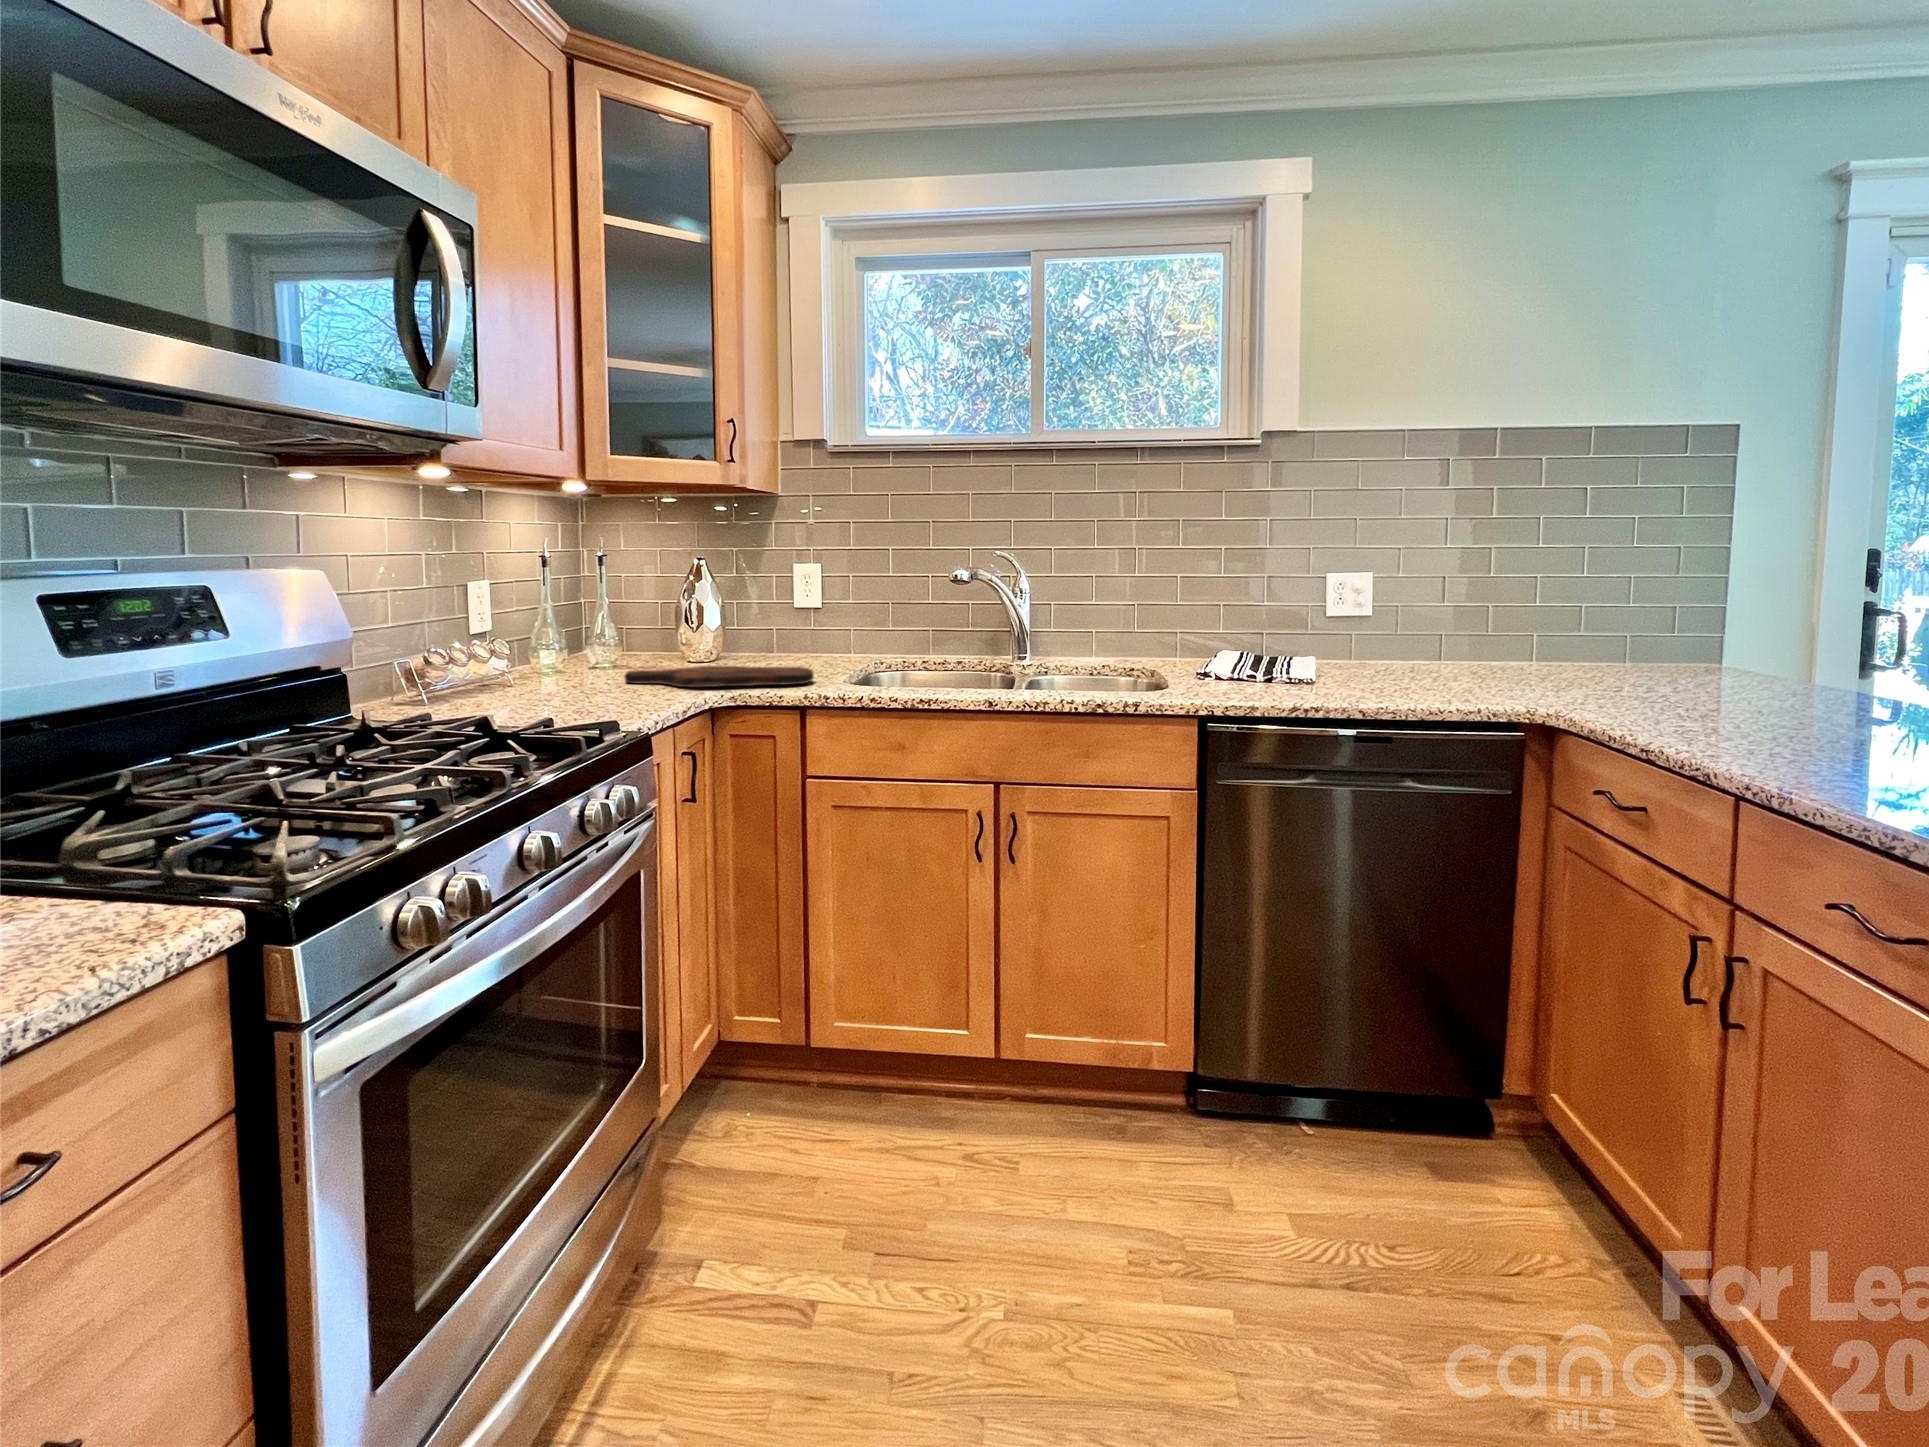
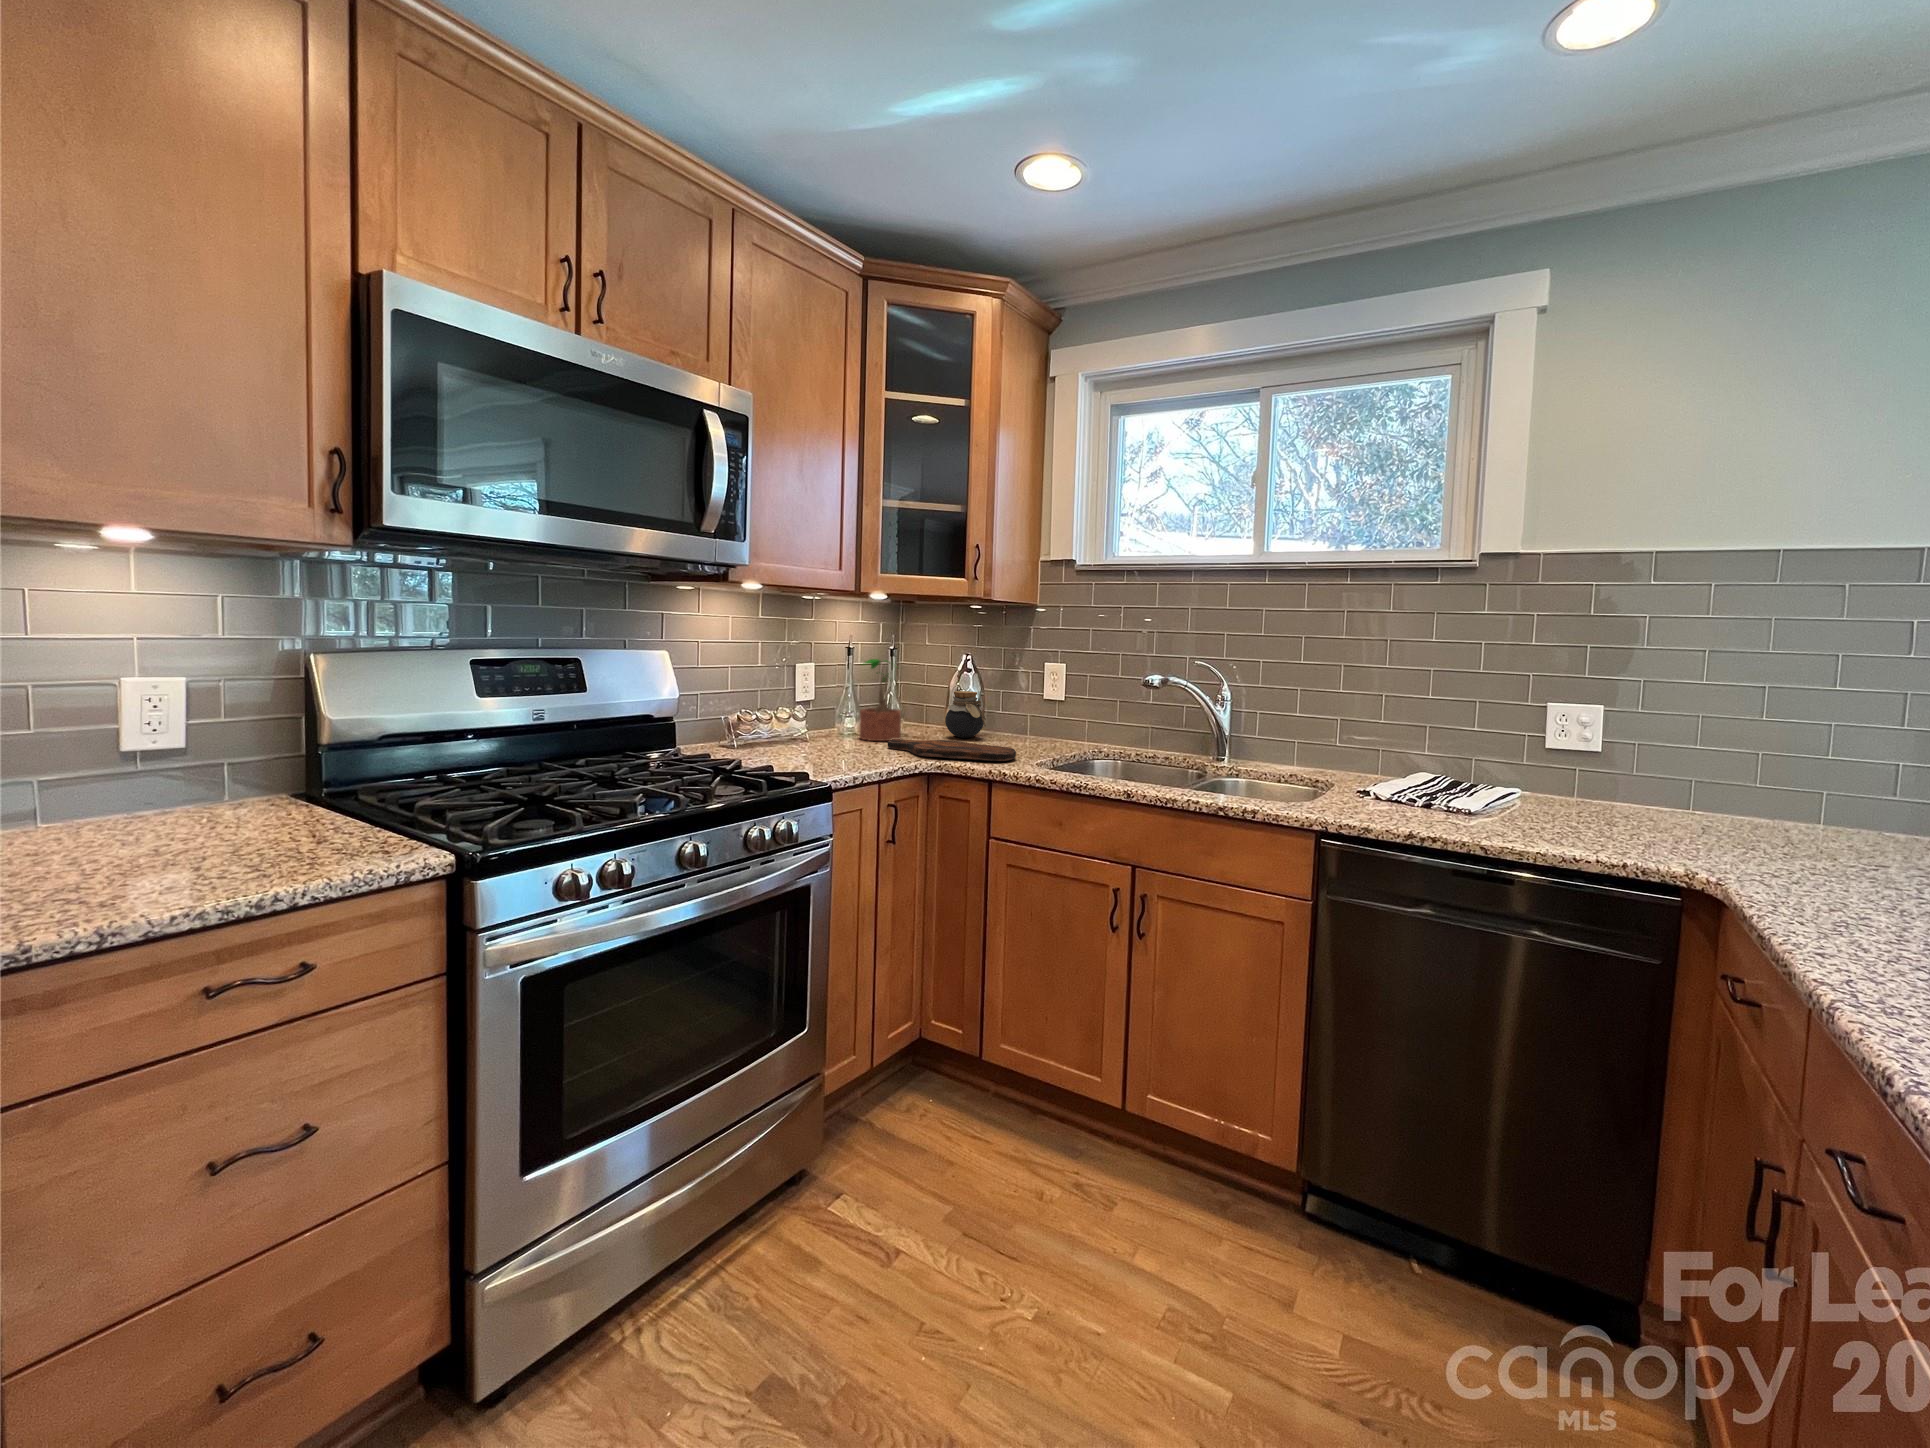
potted plant: none [554,564,624,677] -> present [859,659,901,741]
jar: none [677,604,736,664] -> present [945,691,986,738]

